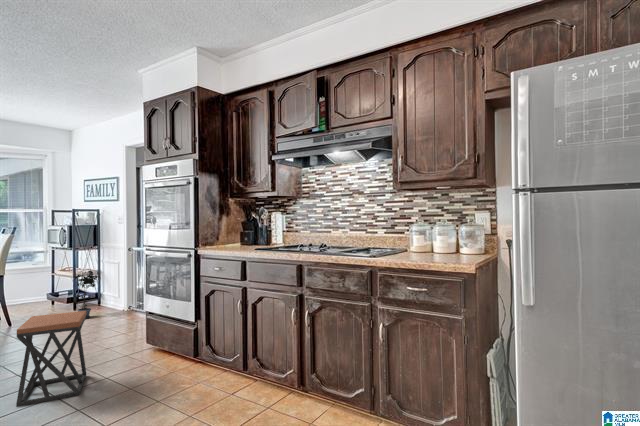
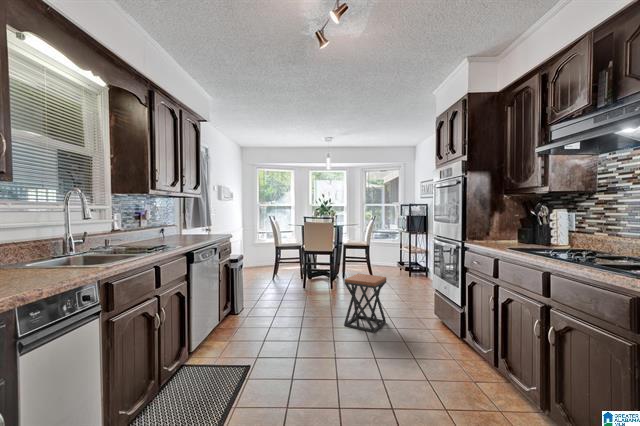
potted plant: present [74,271,99,318] -> none [404,249,421,285]

